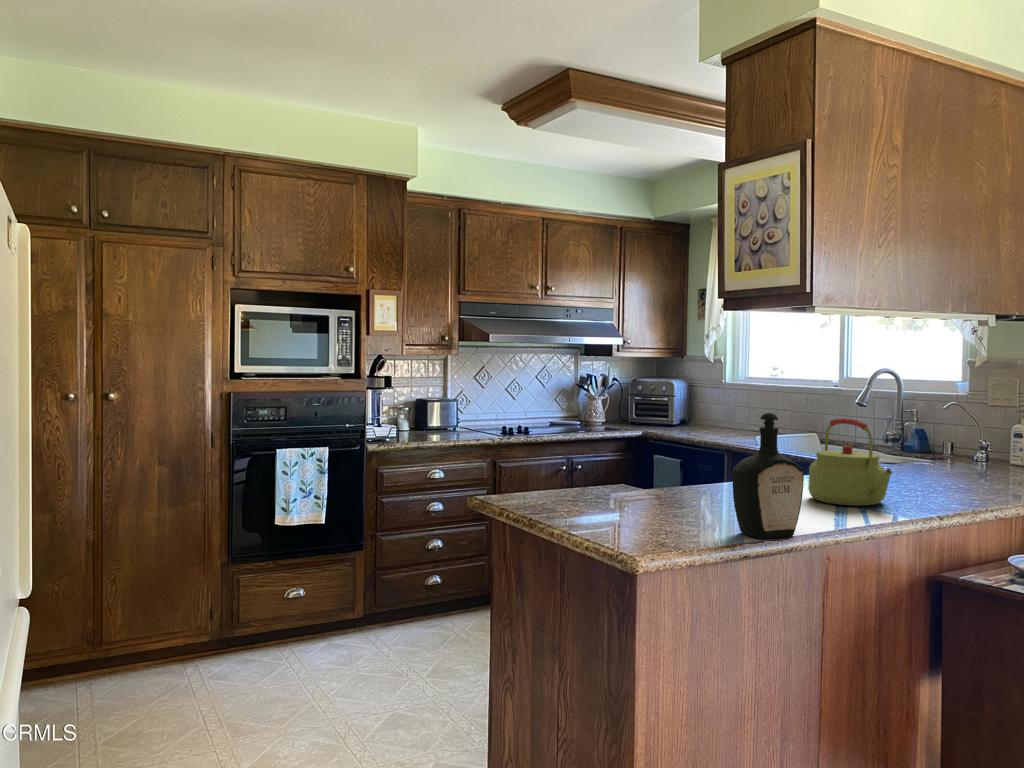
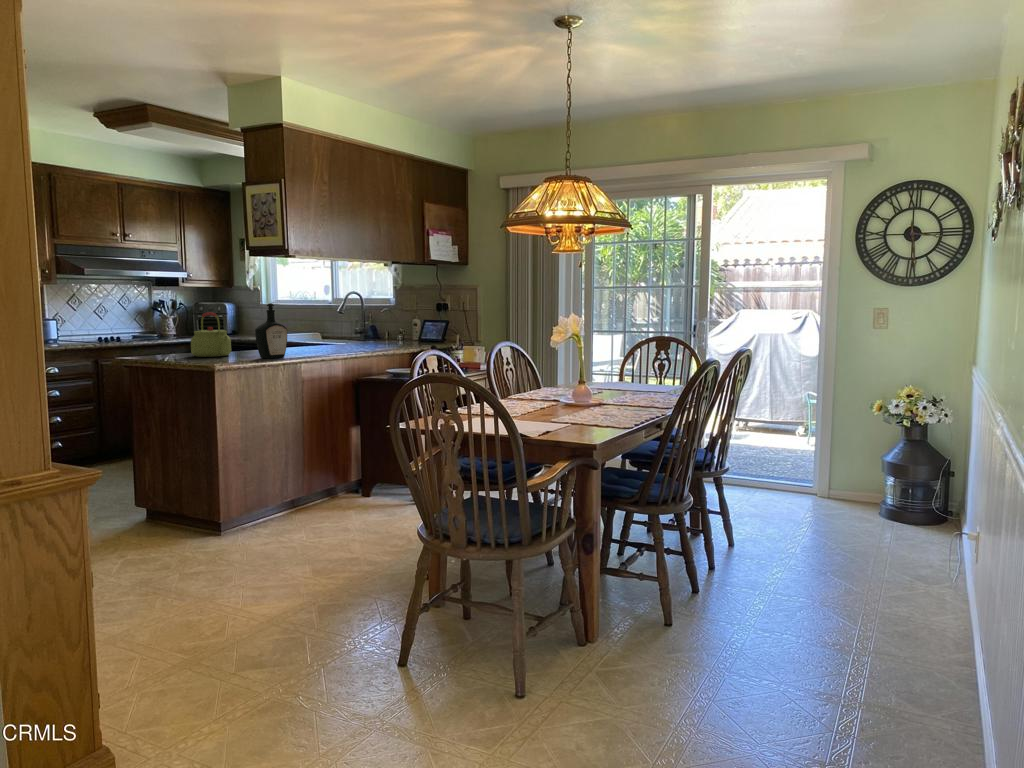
kettle: present [808,418,892,506] -> present [191,312,231,357]

